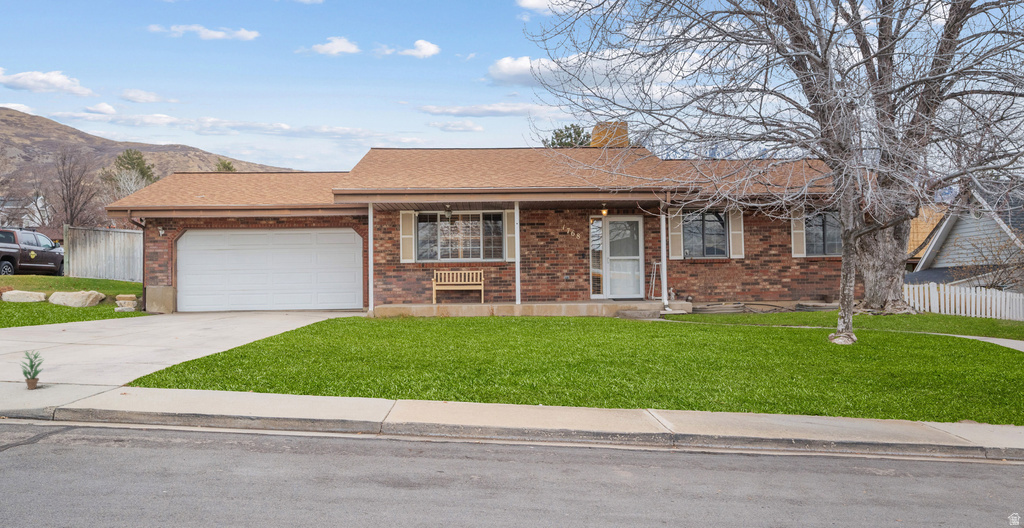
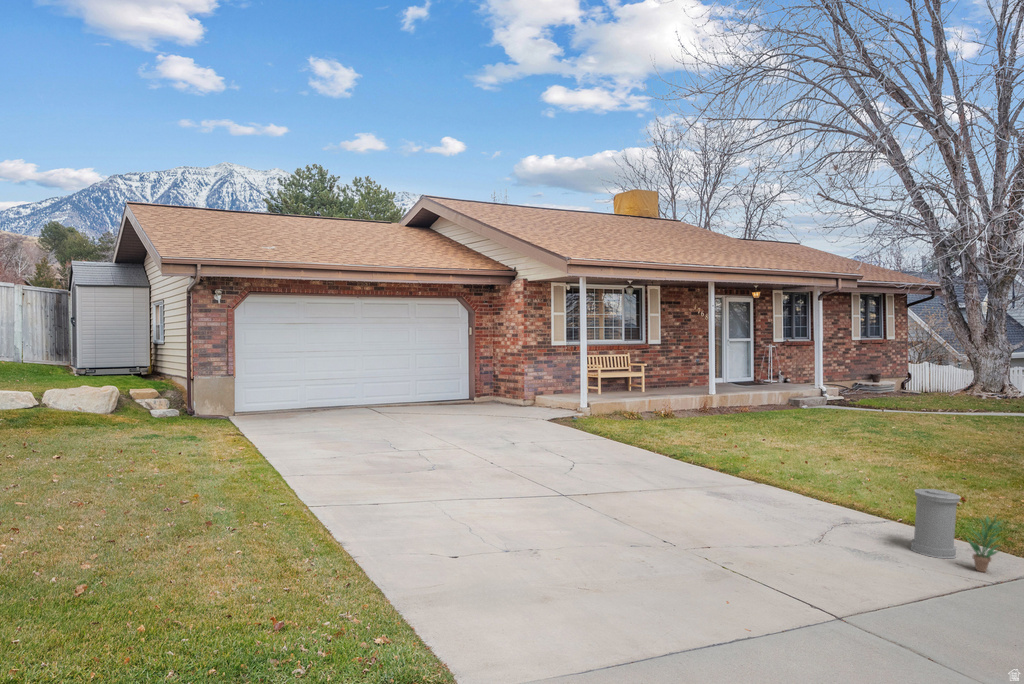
trash can: none [50,338,85,384] -> present [911,489,960,558]

